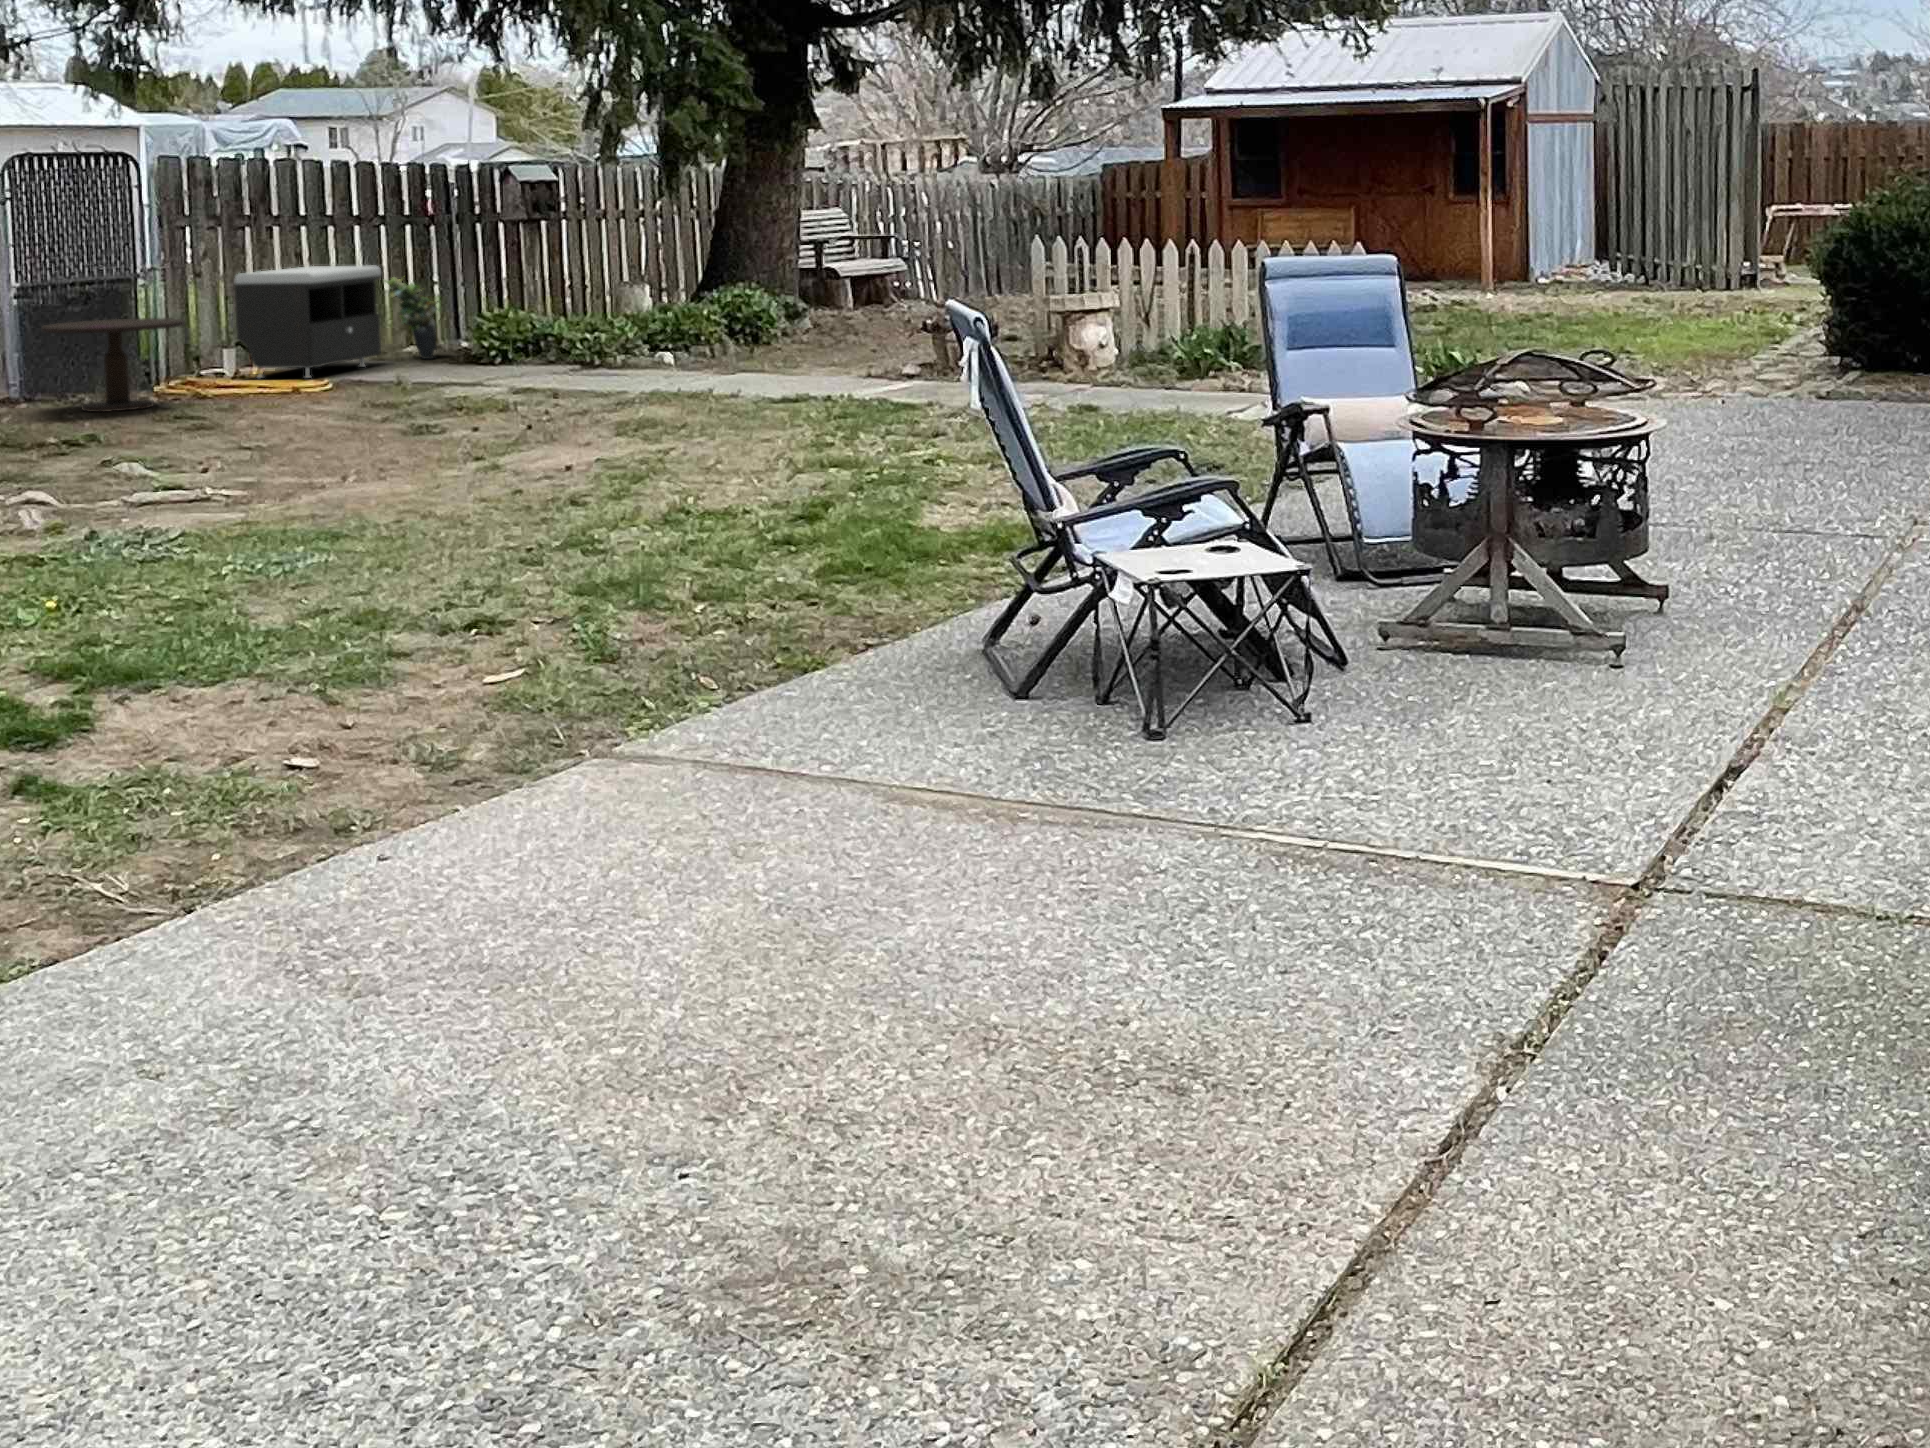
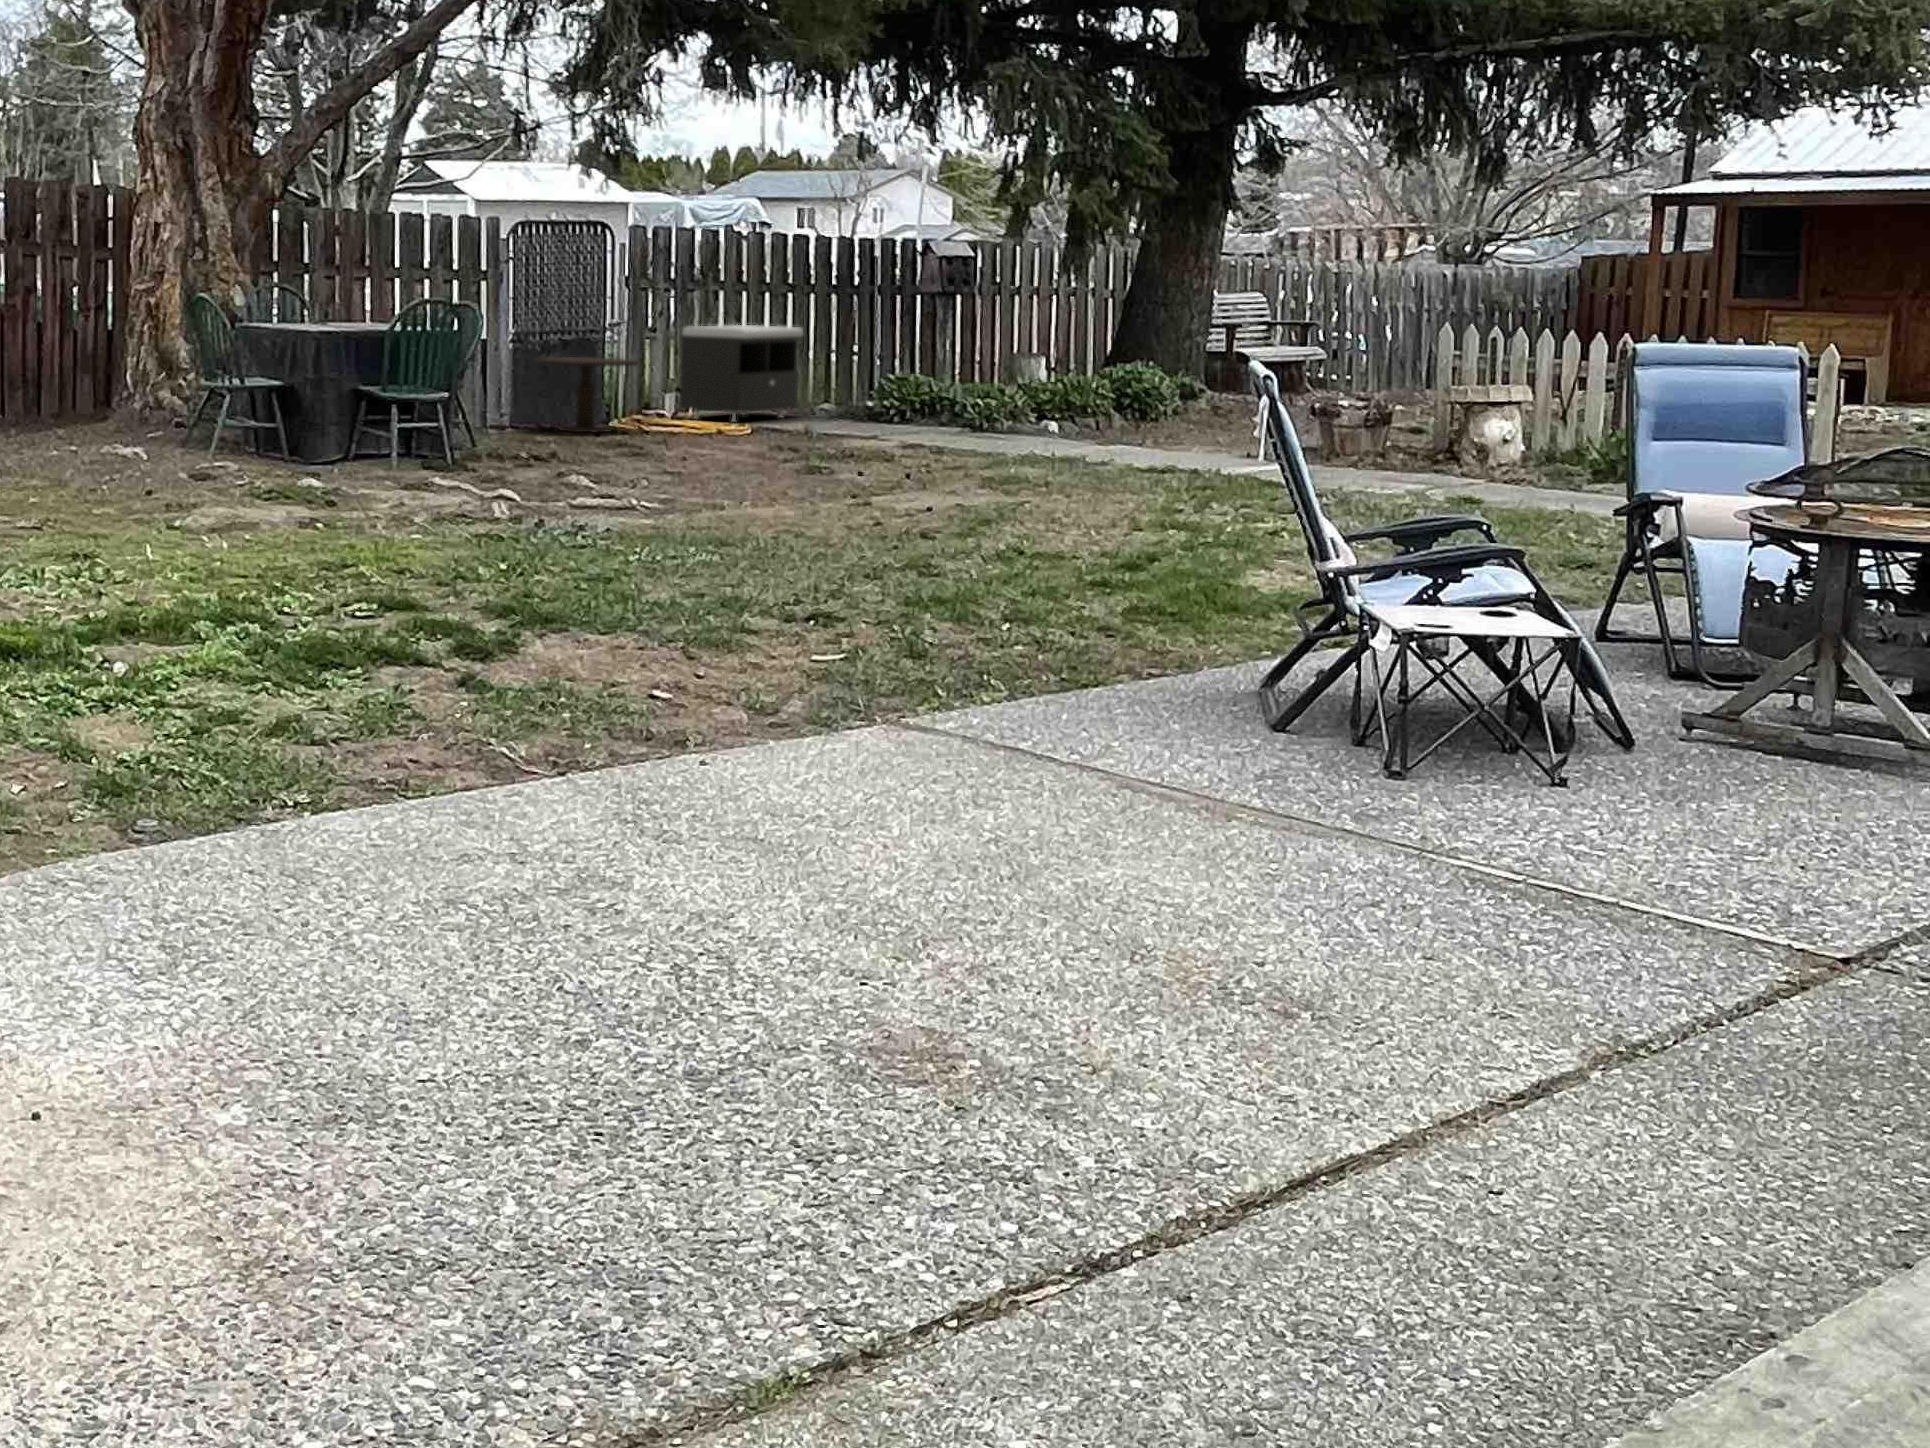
potted plant: present [385,278,439,359] -> none [805,338,853,416]

